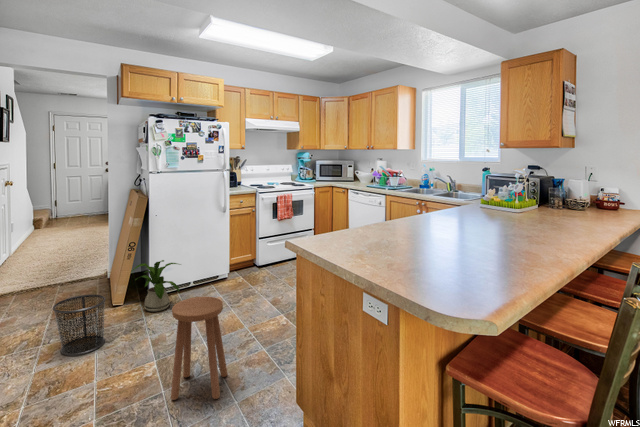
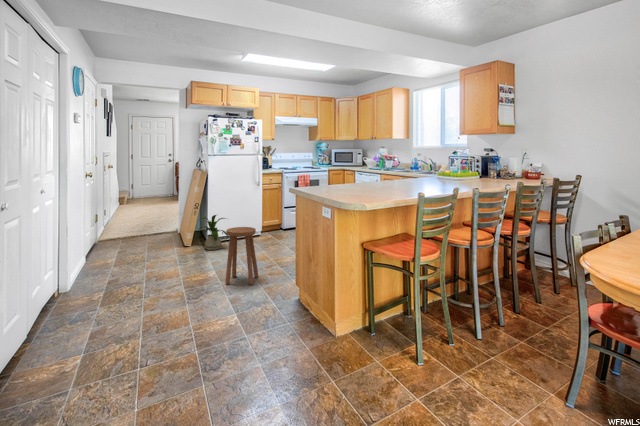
waste bin: present [52,295,106,355] -> none [154,232,184,266]

